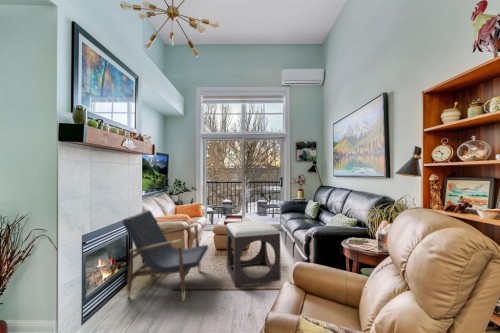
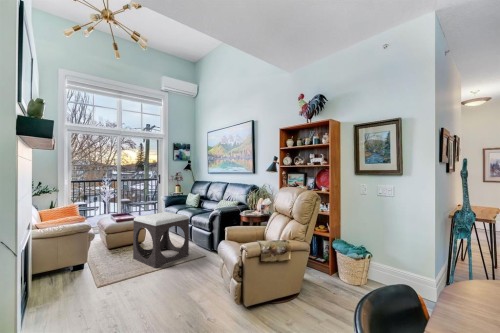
lounge chair: present [123,210,208,301] -> none [33,213,128,307]

